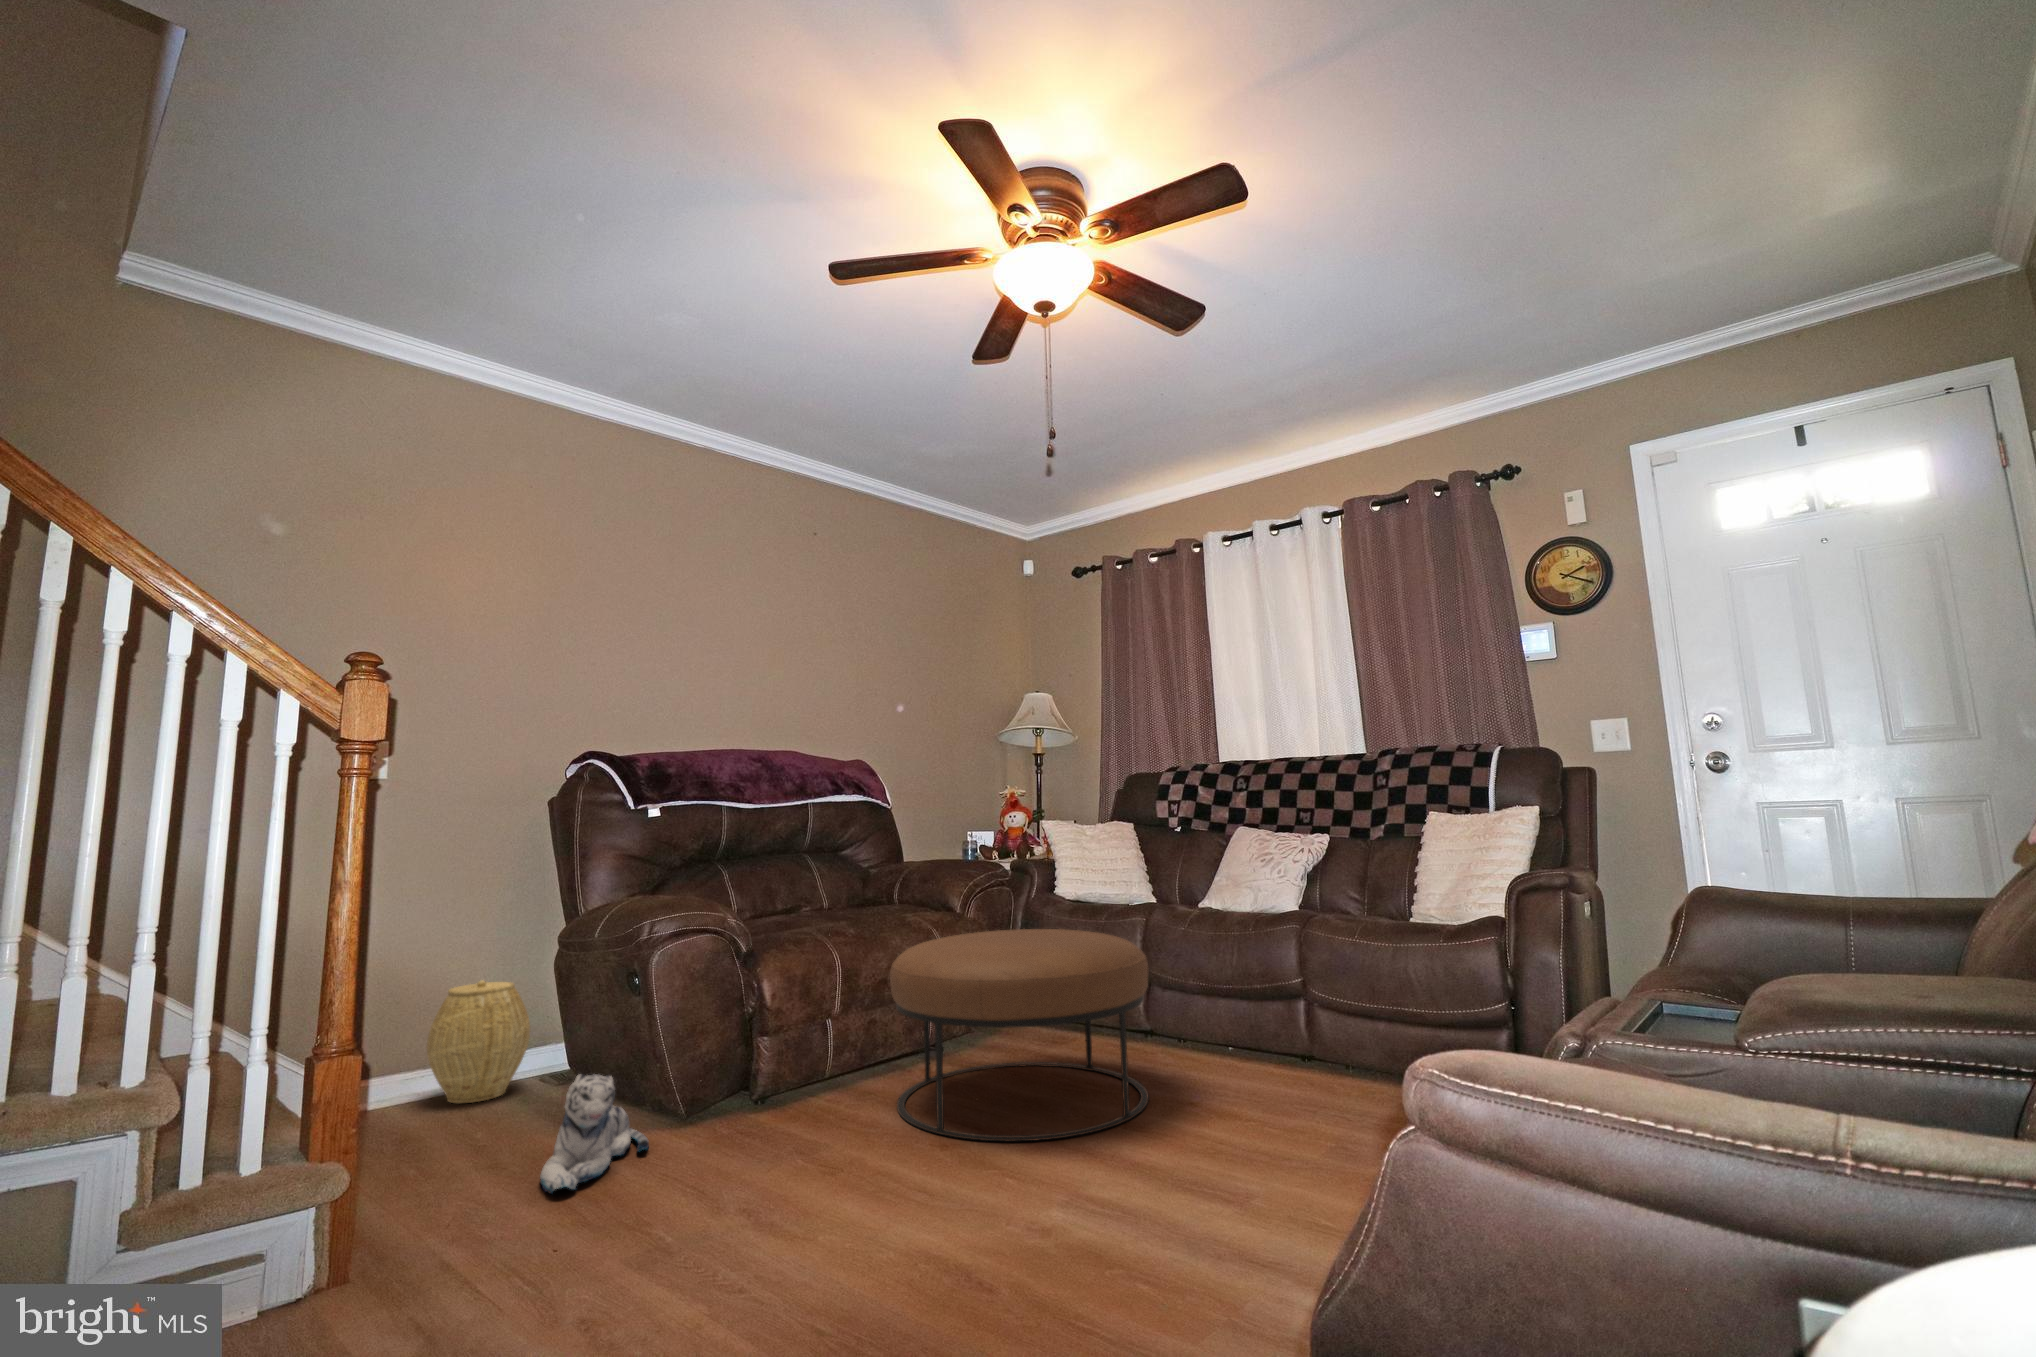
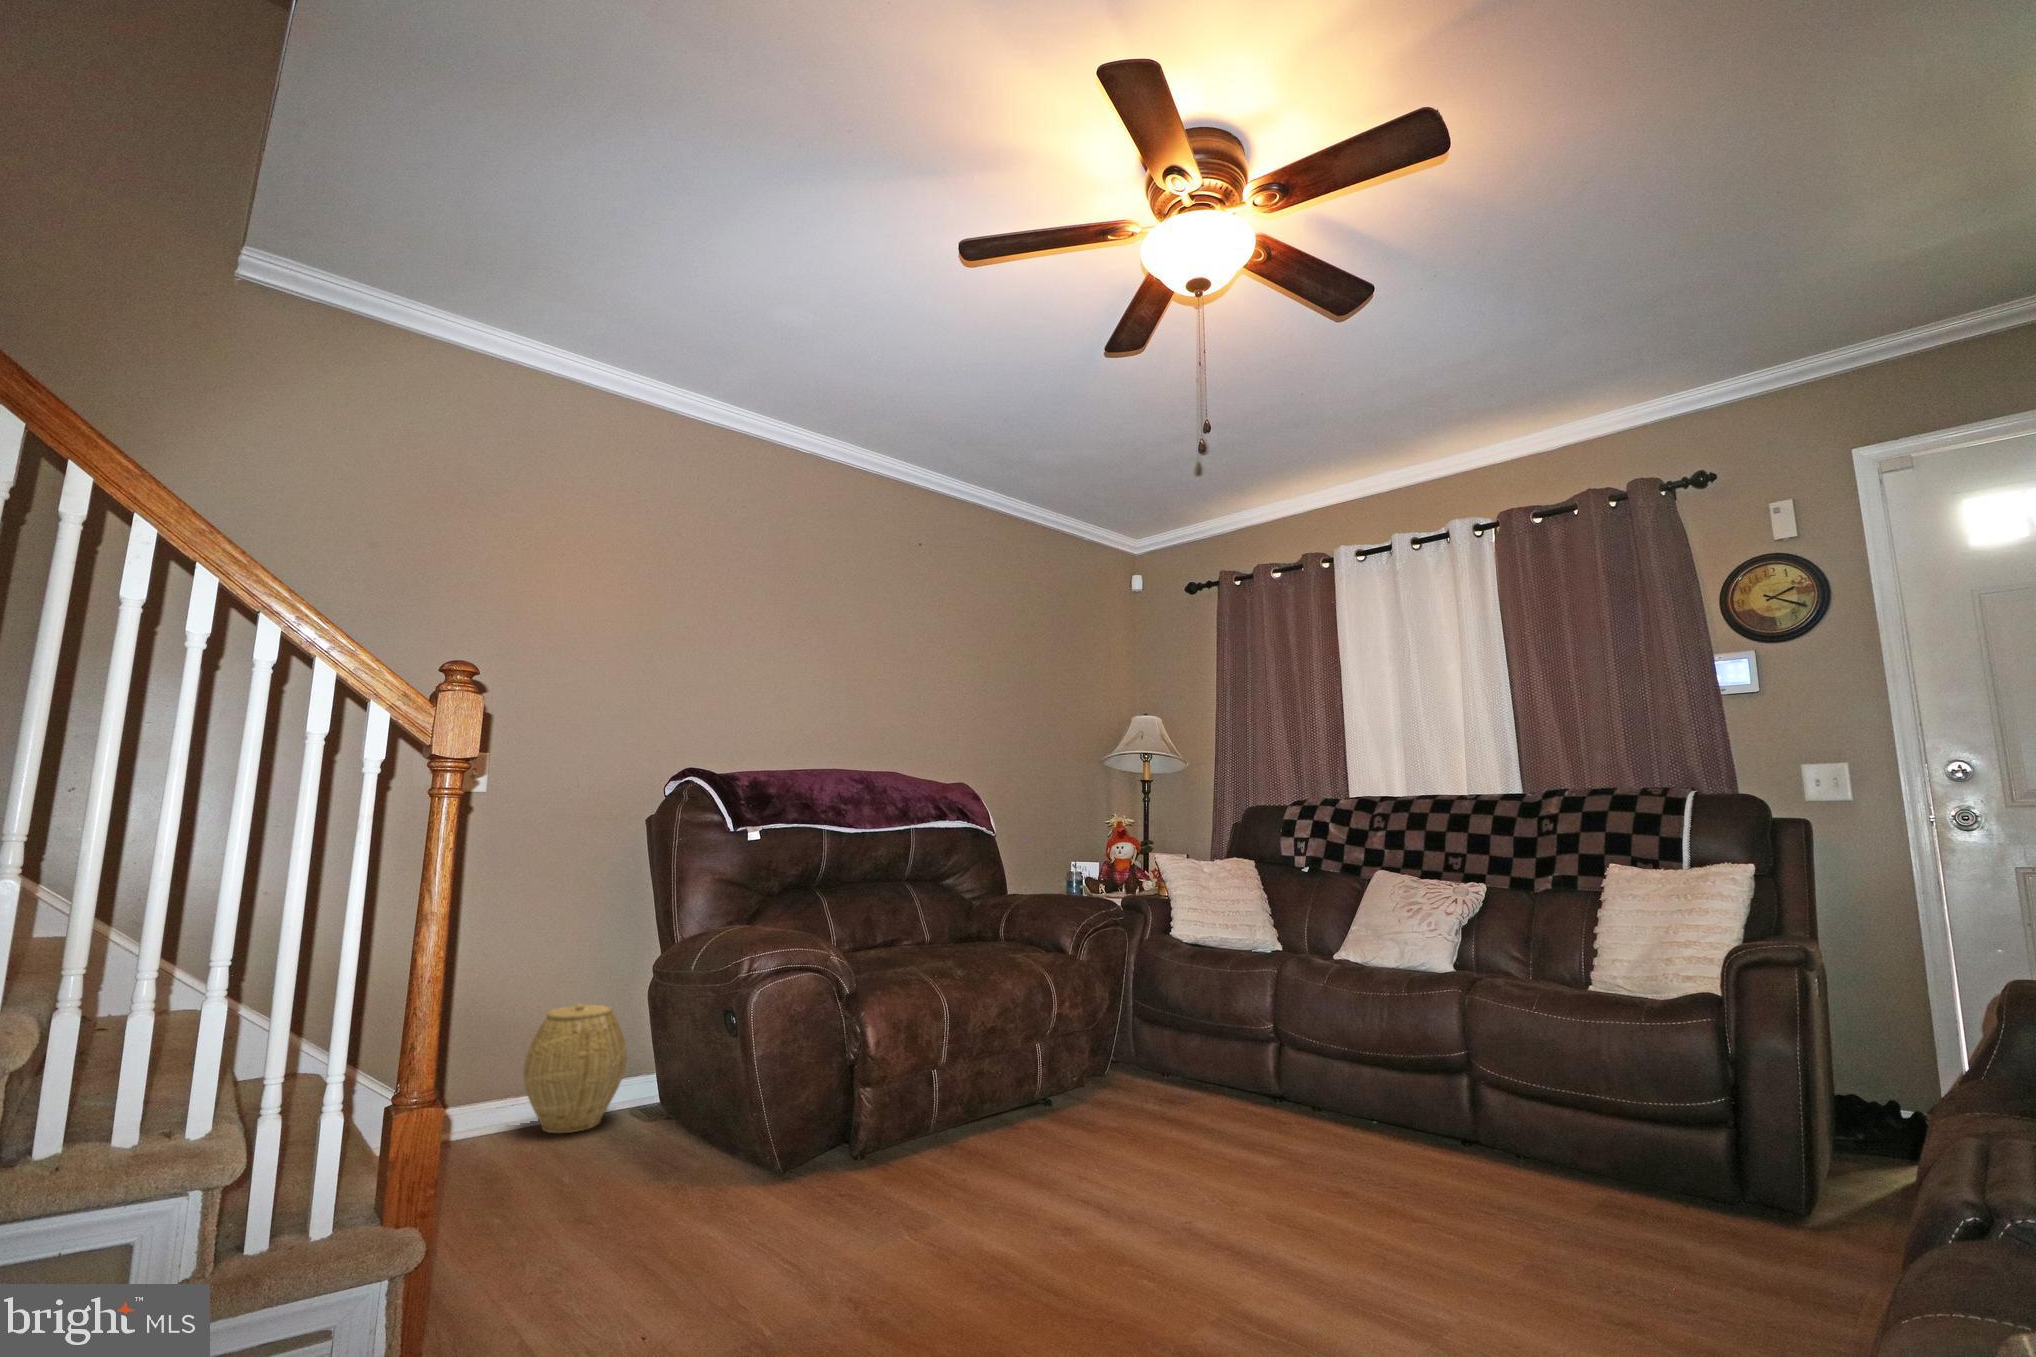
ottoman: present [890,929,1149,1141] -> none [1003,979,1294,1236]
plush toy: present [540,1074,649,1193] -> none [627,1125,743,1263]

